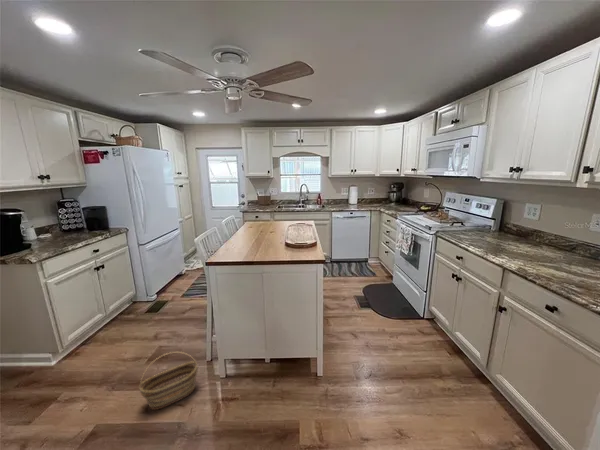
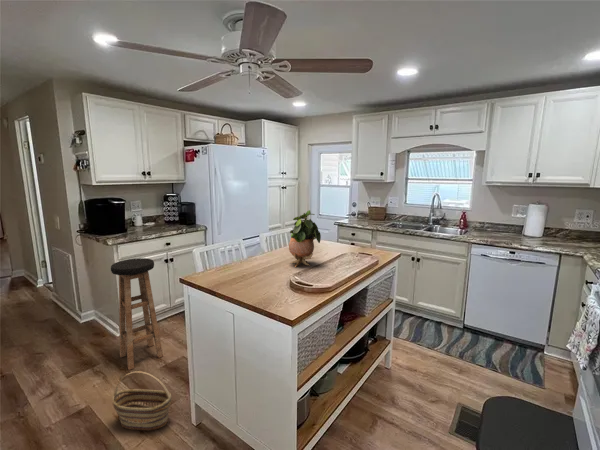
potted plant: none [258,198,282,238] -> present [289,210,321,267]
bar stool: none [64,264,136,377] -> present [111,258,163,370]

